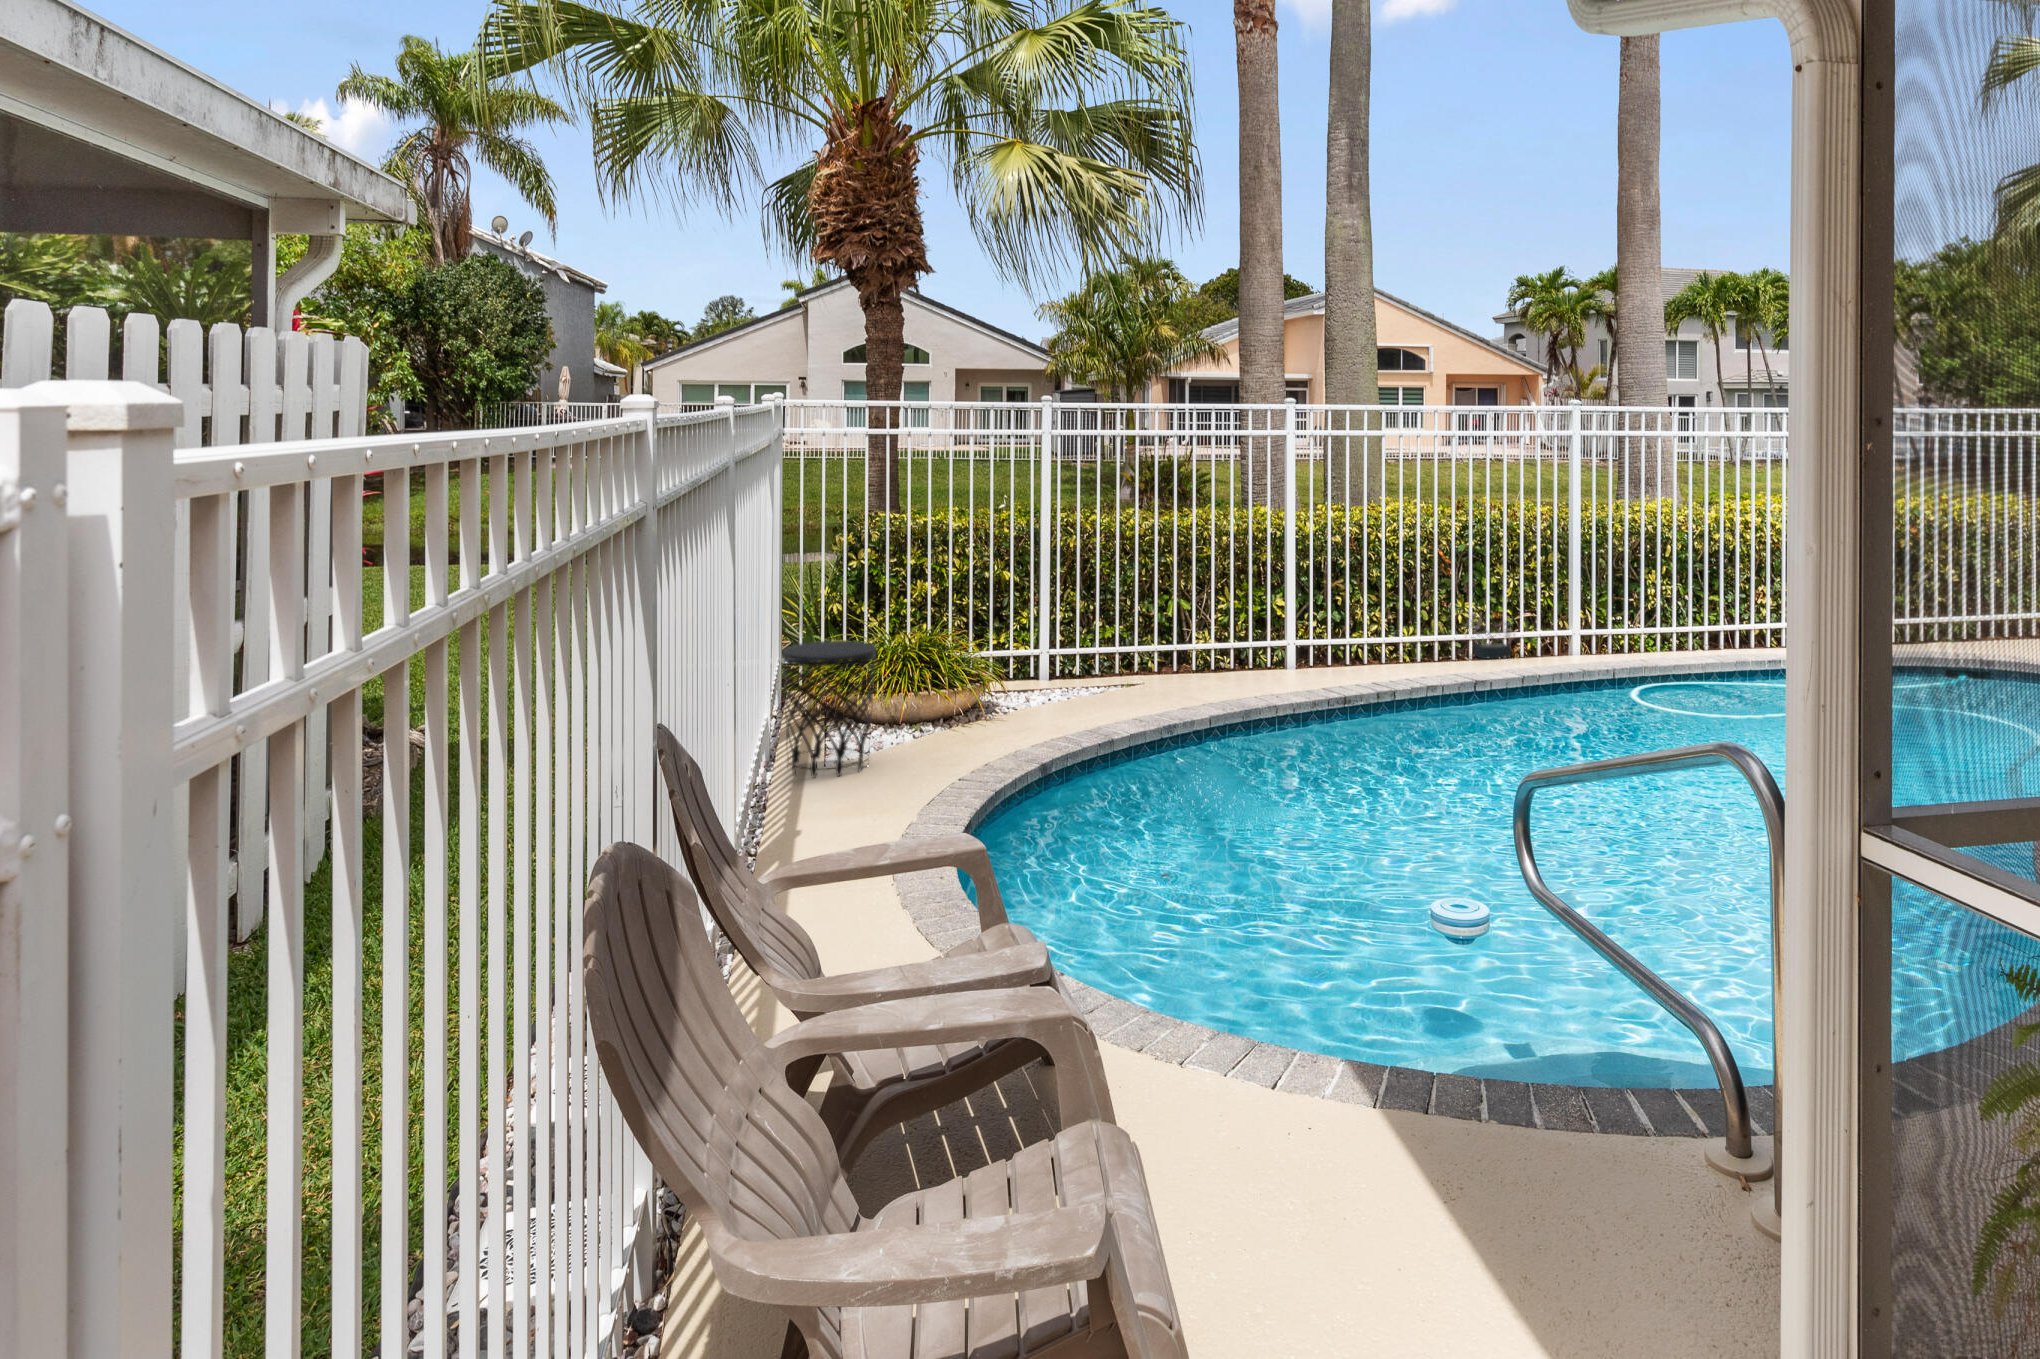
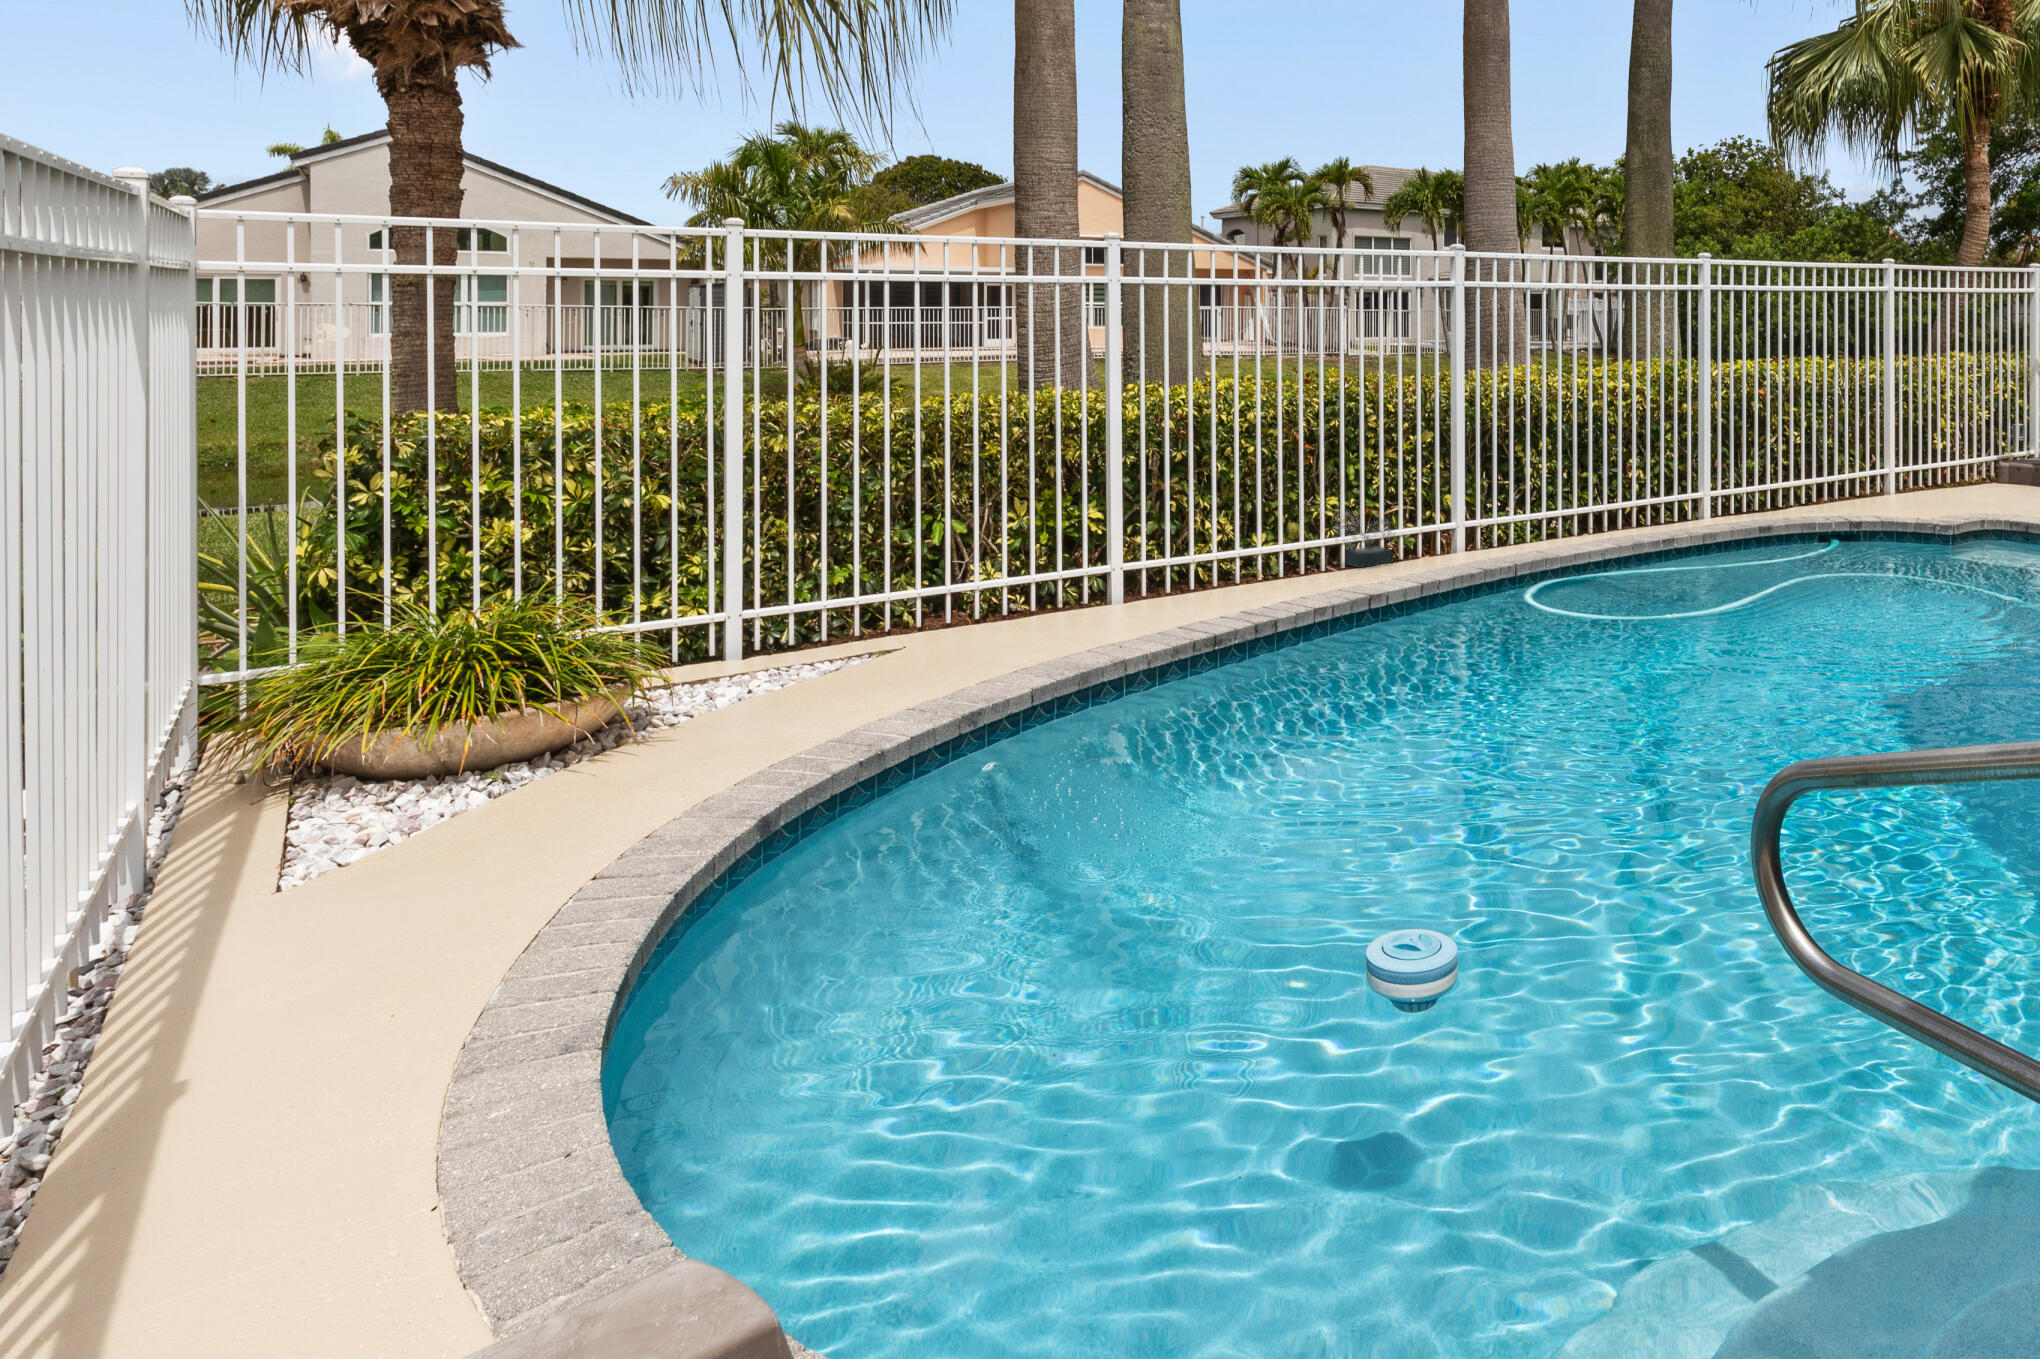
side table: present [783,641,876,777] -> none [142,643,389,938]

